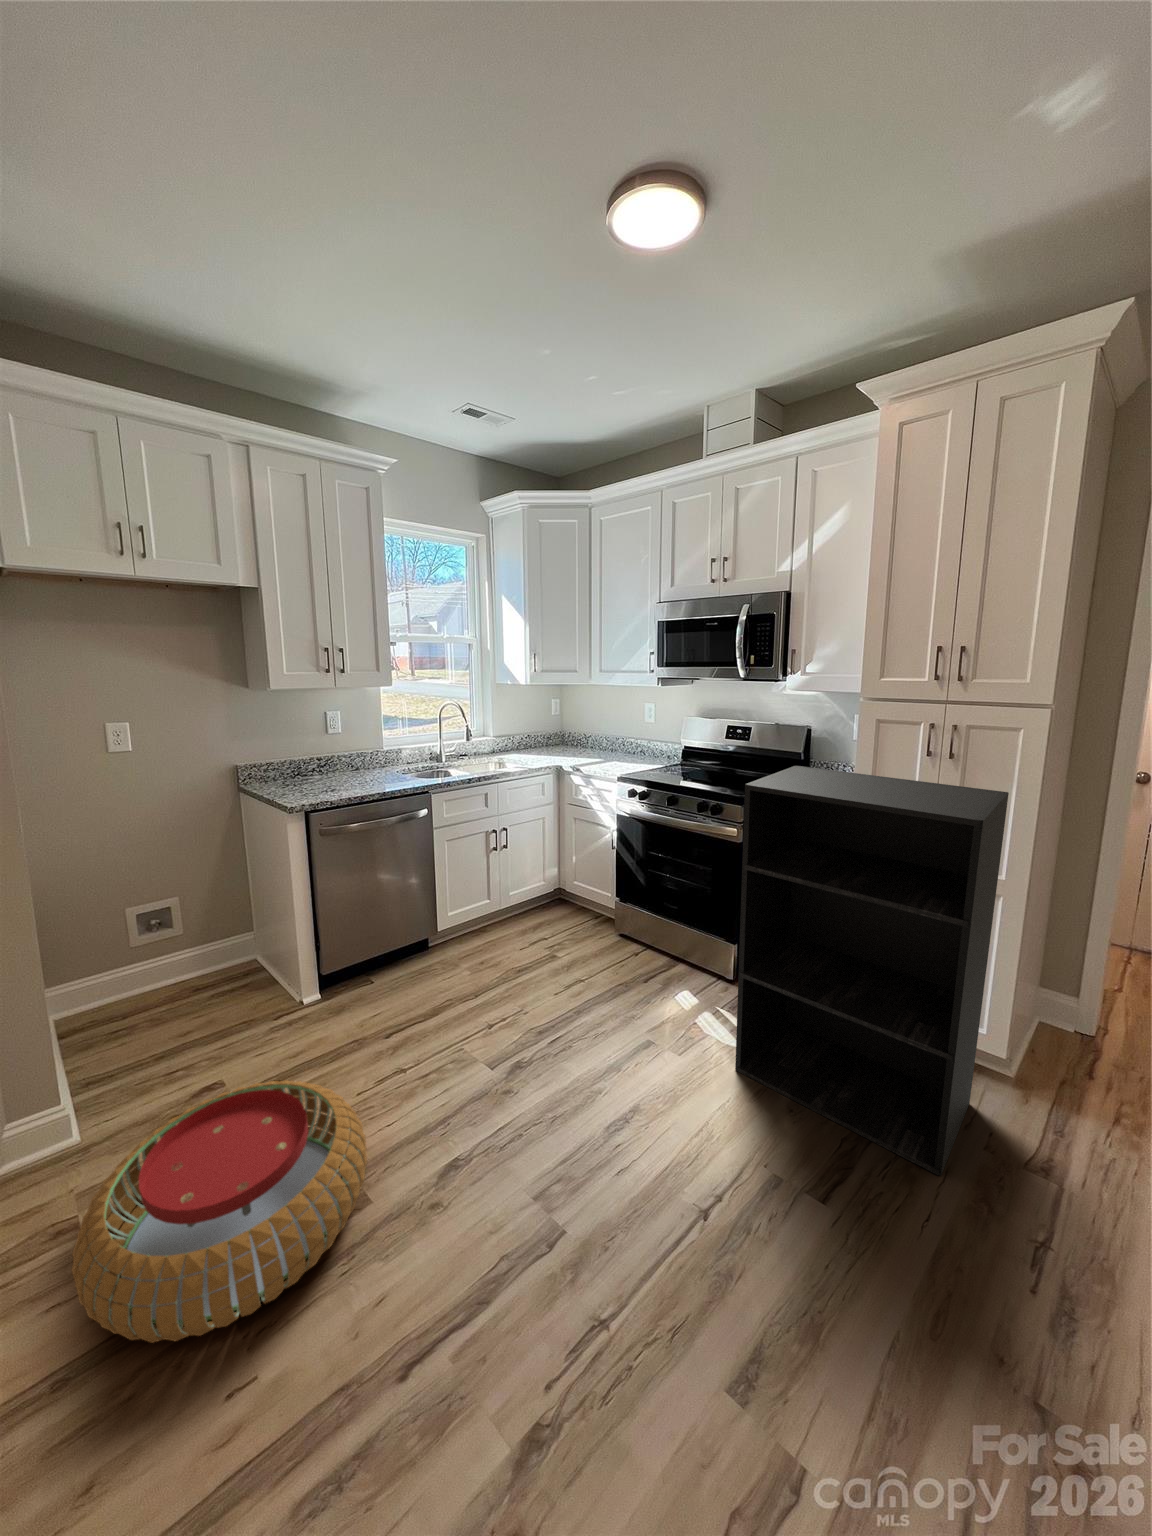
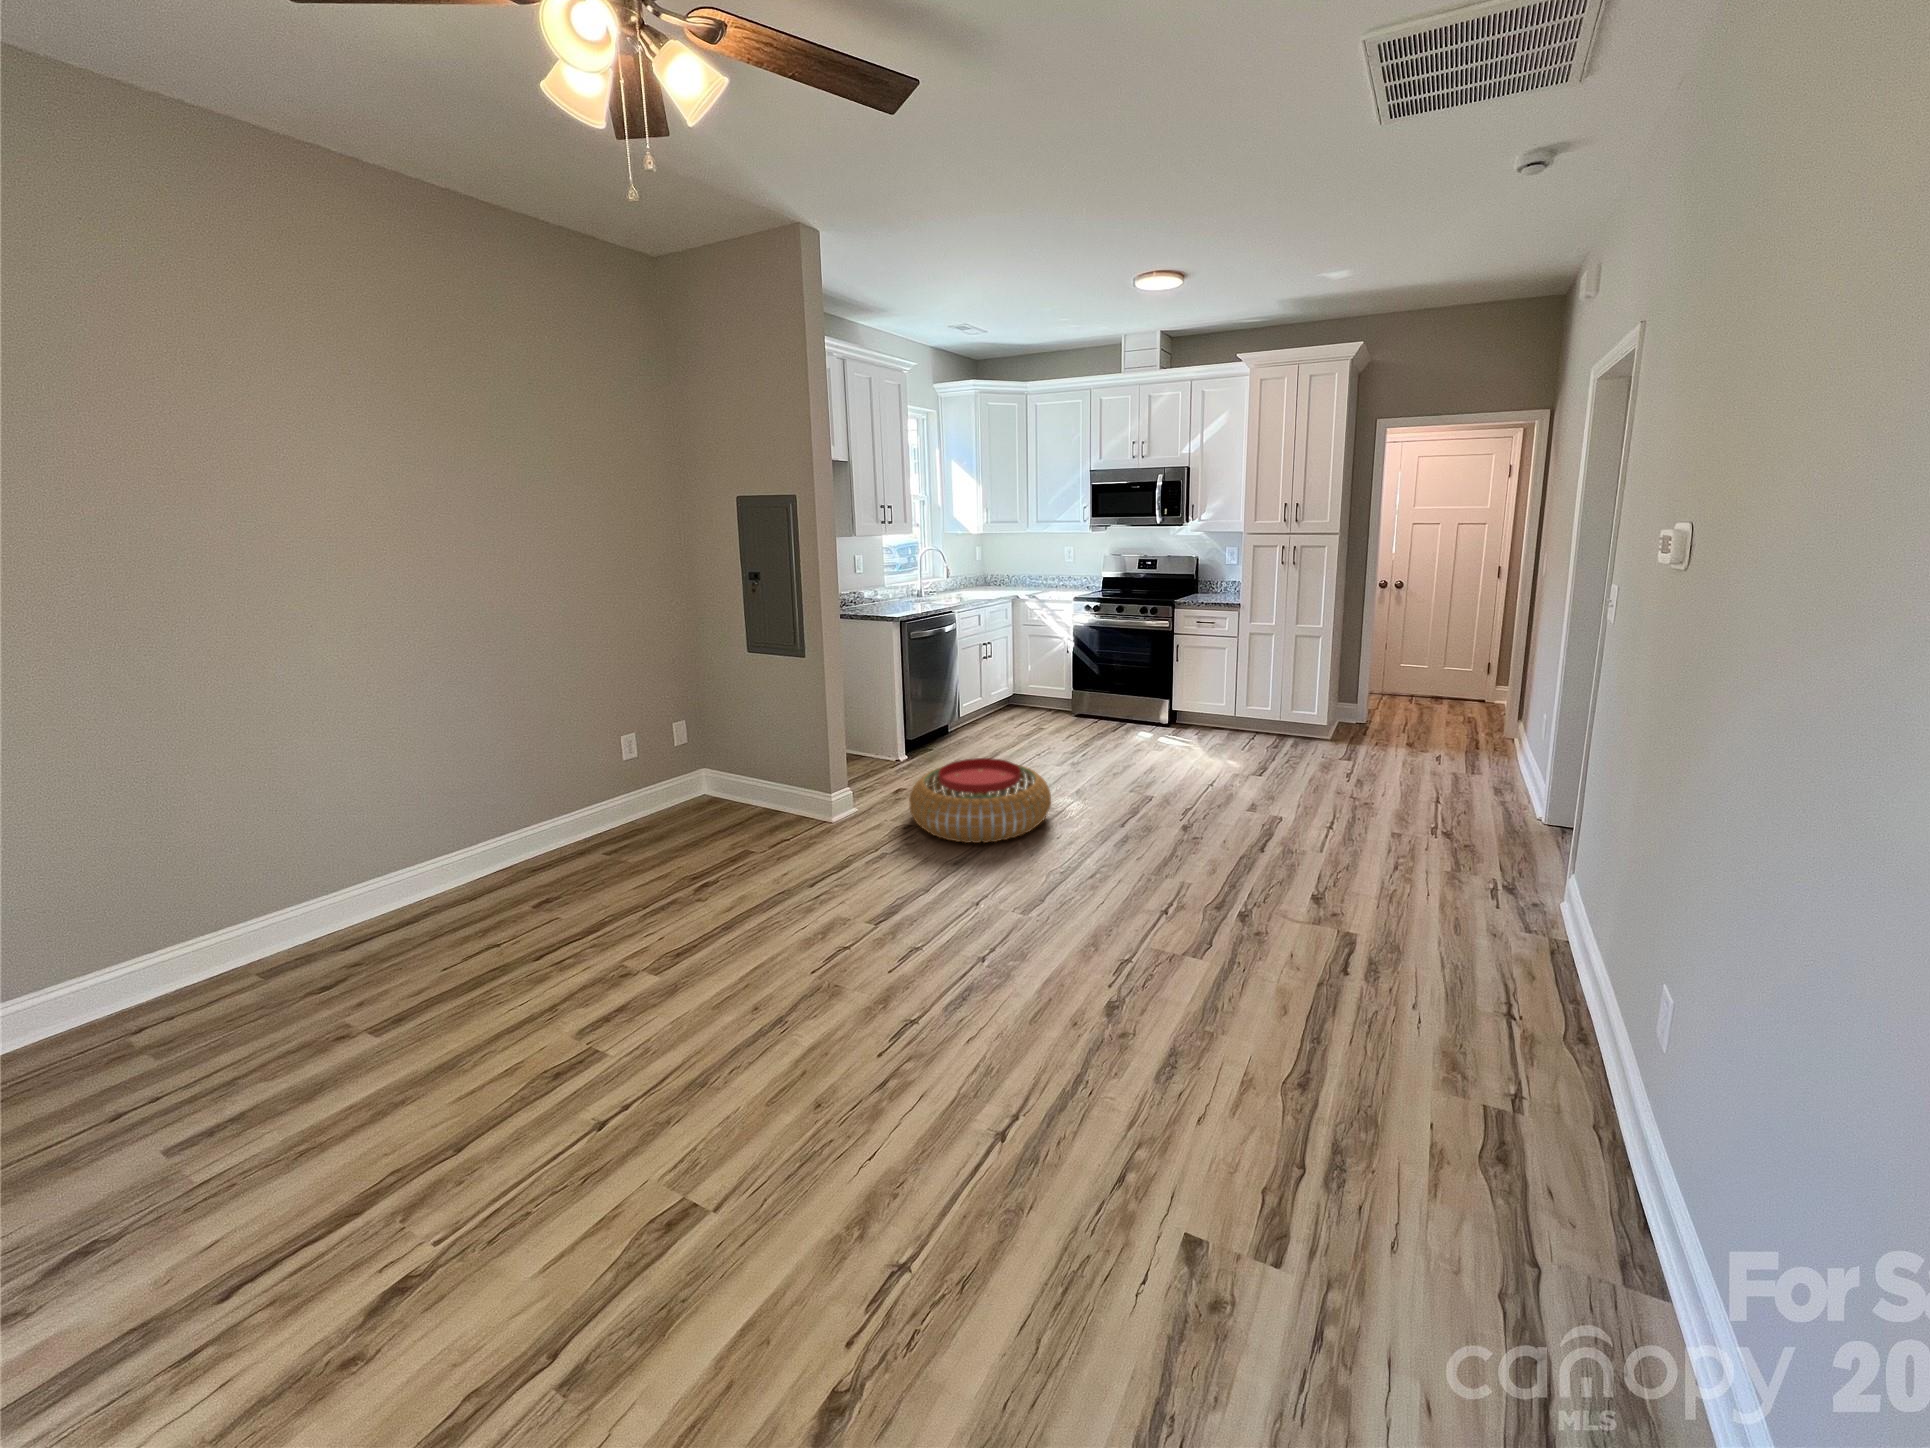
bookshelf: present [735,766,1009,1175] -> none [1194,573,1325,766]

